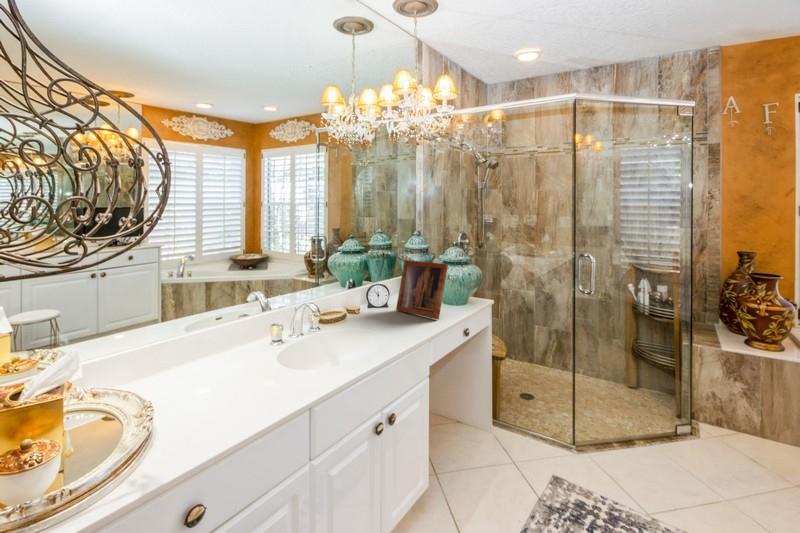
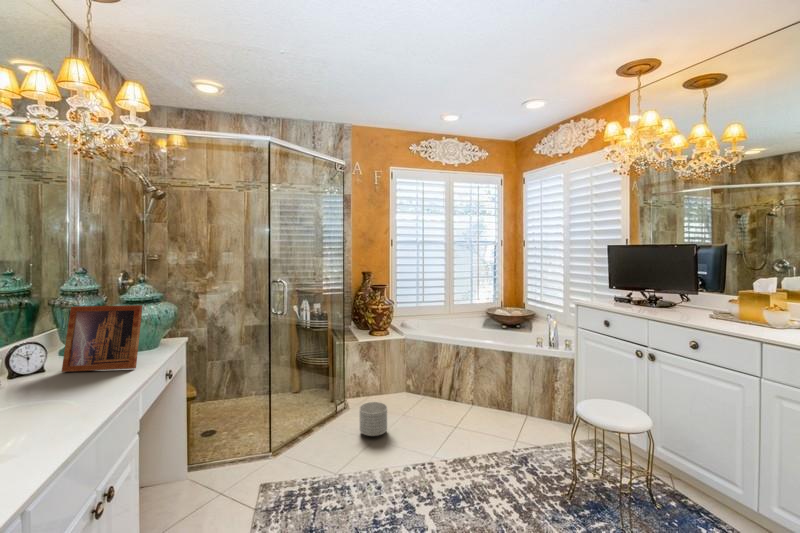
planter: none [708,442,770,502] -> present [360,402,387,436]

